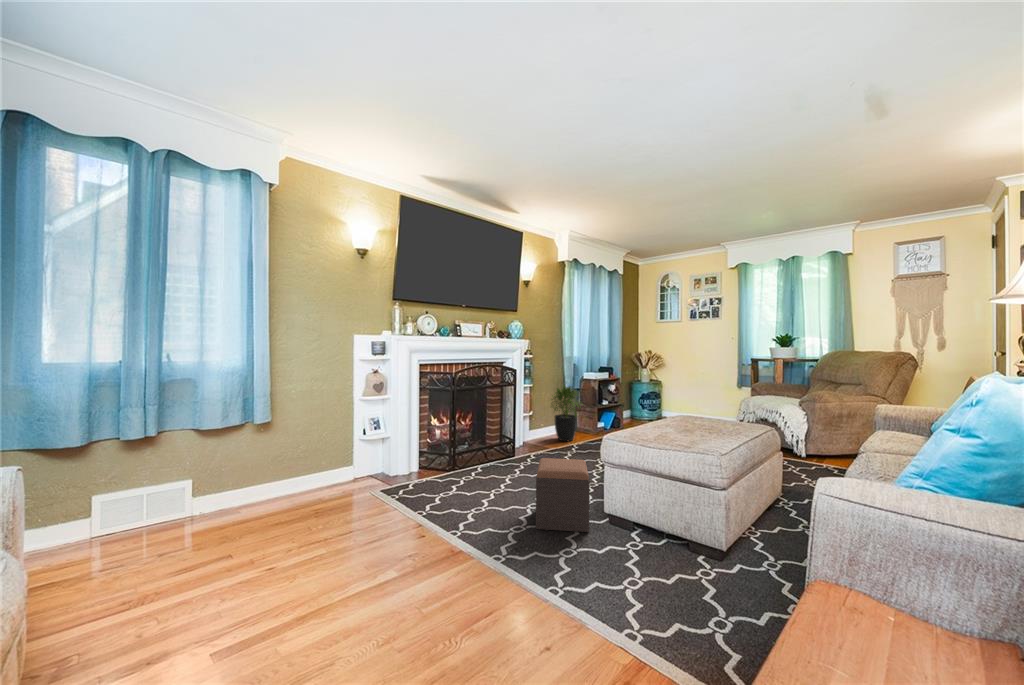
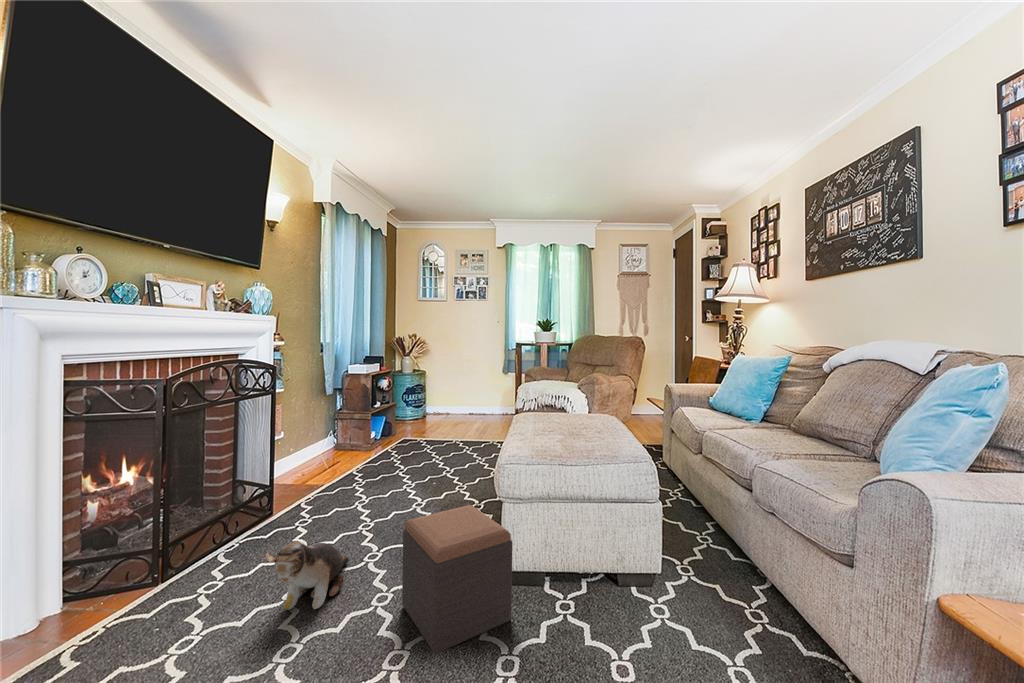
potted plant: present [551,385,581,441] -> none [307,382,363,465]
plush toy: none [477,458,530,497] -> present [266,541,349,610]

